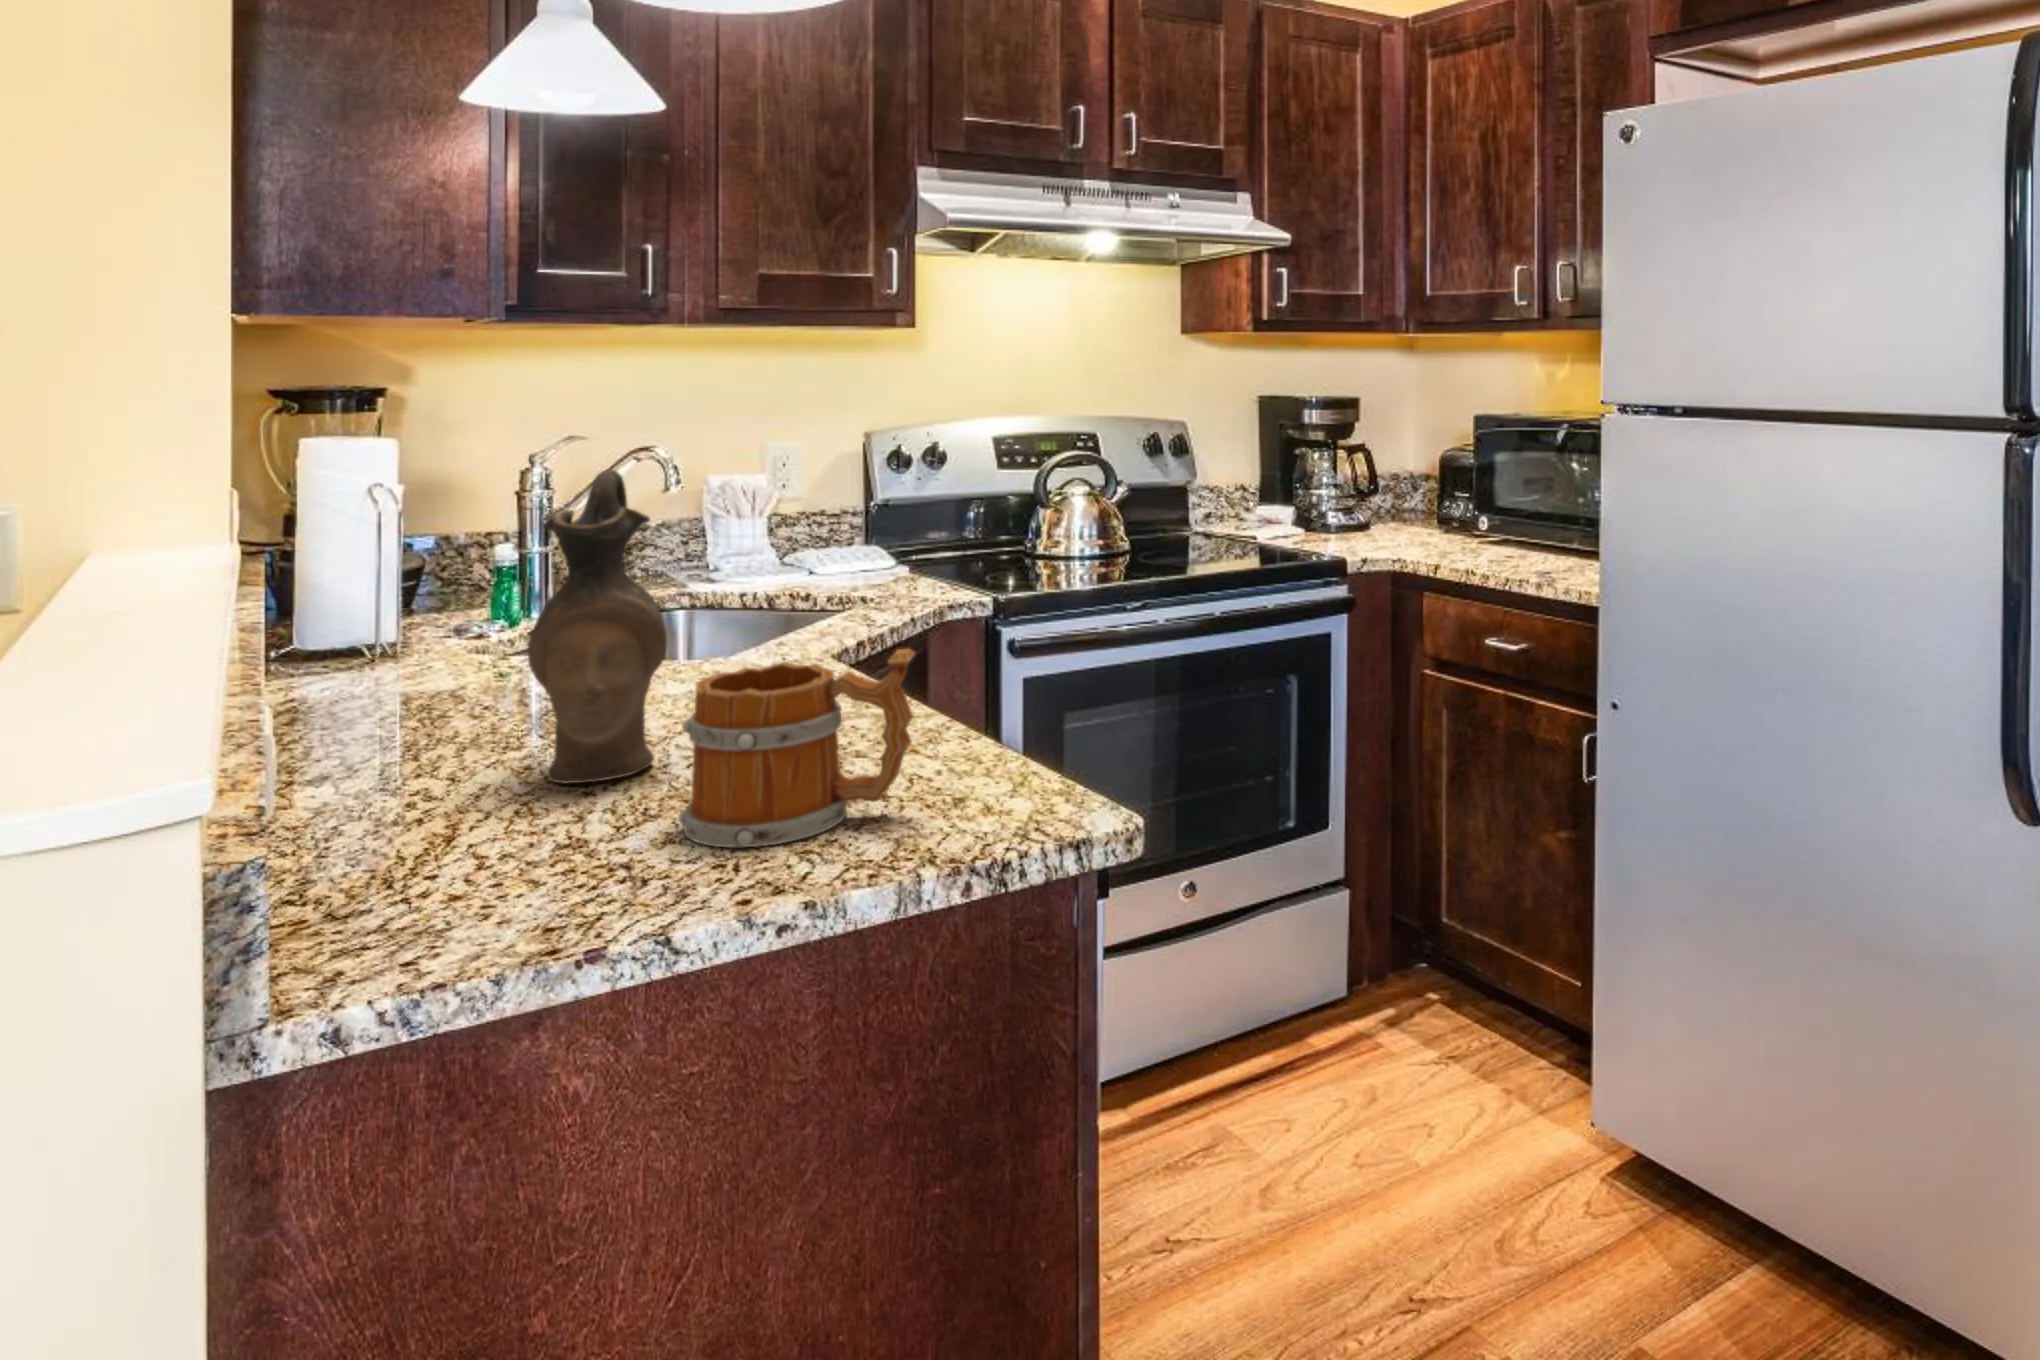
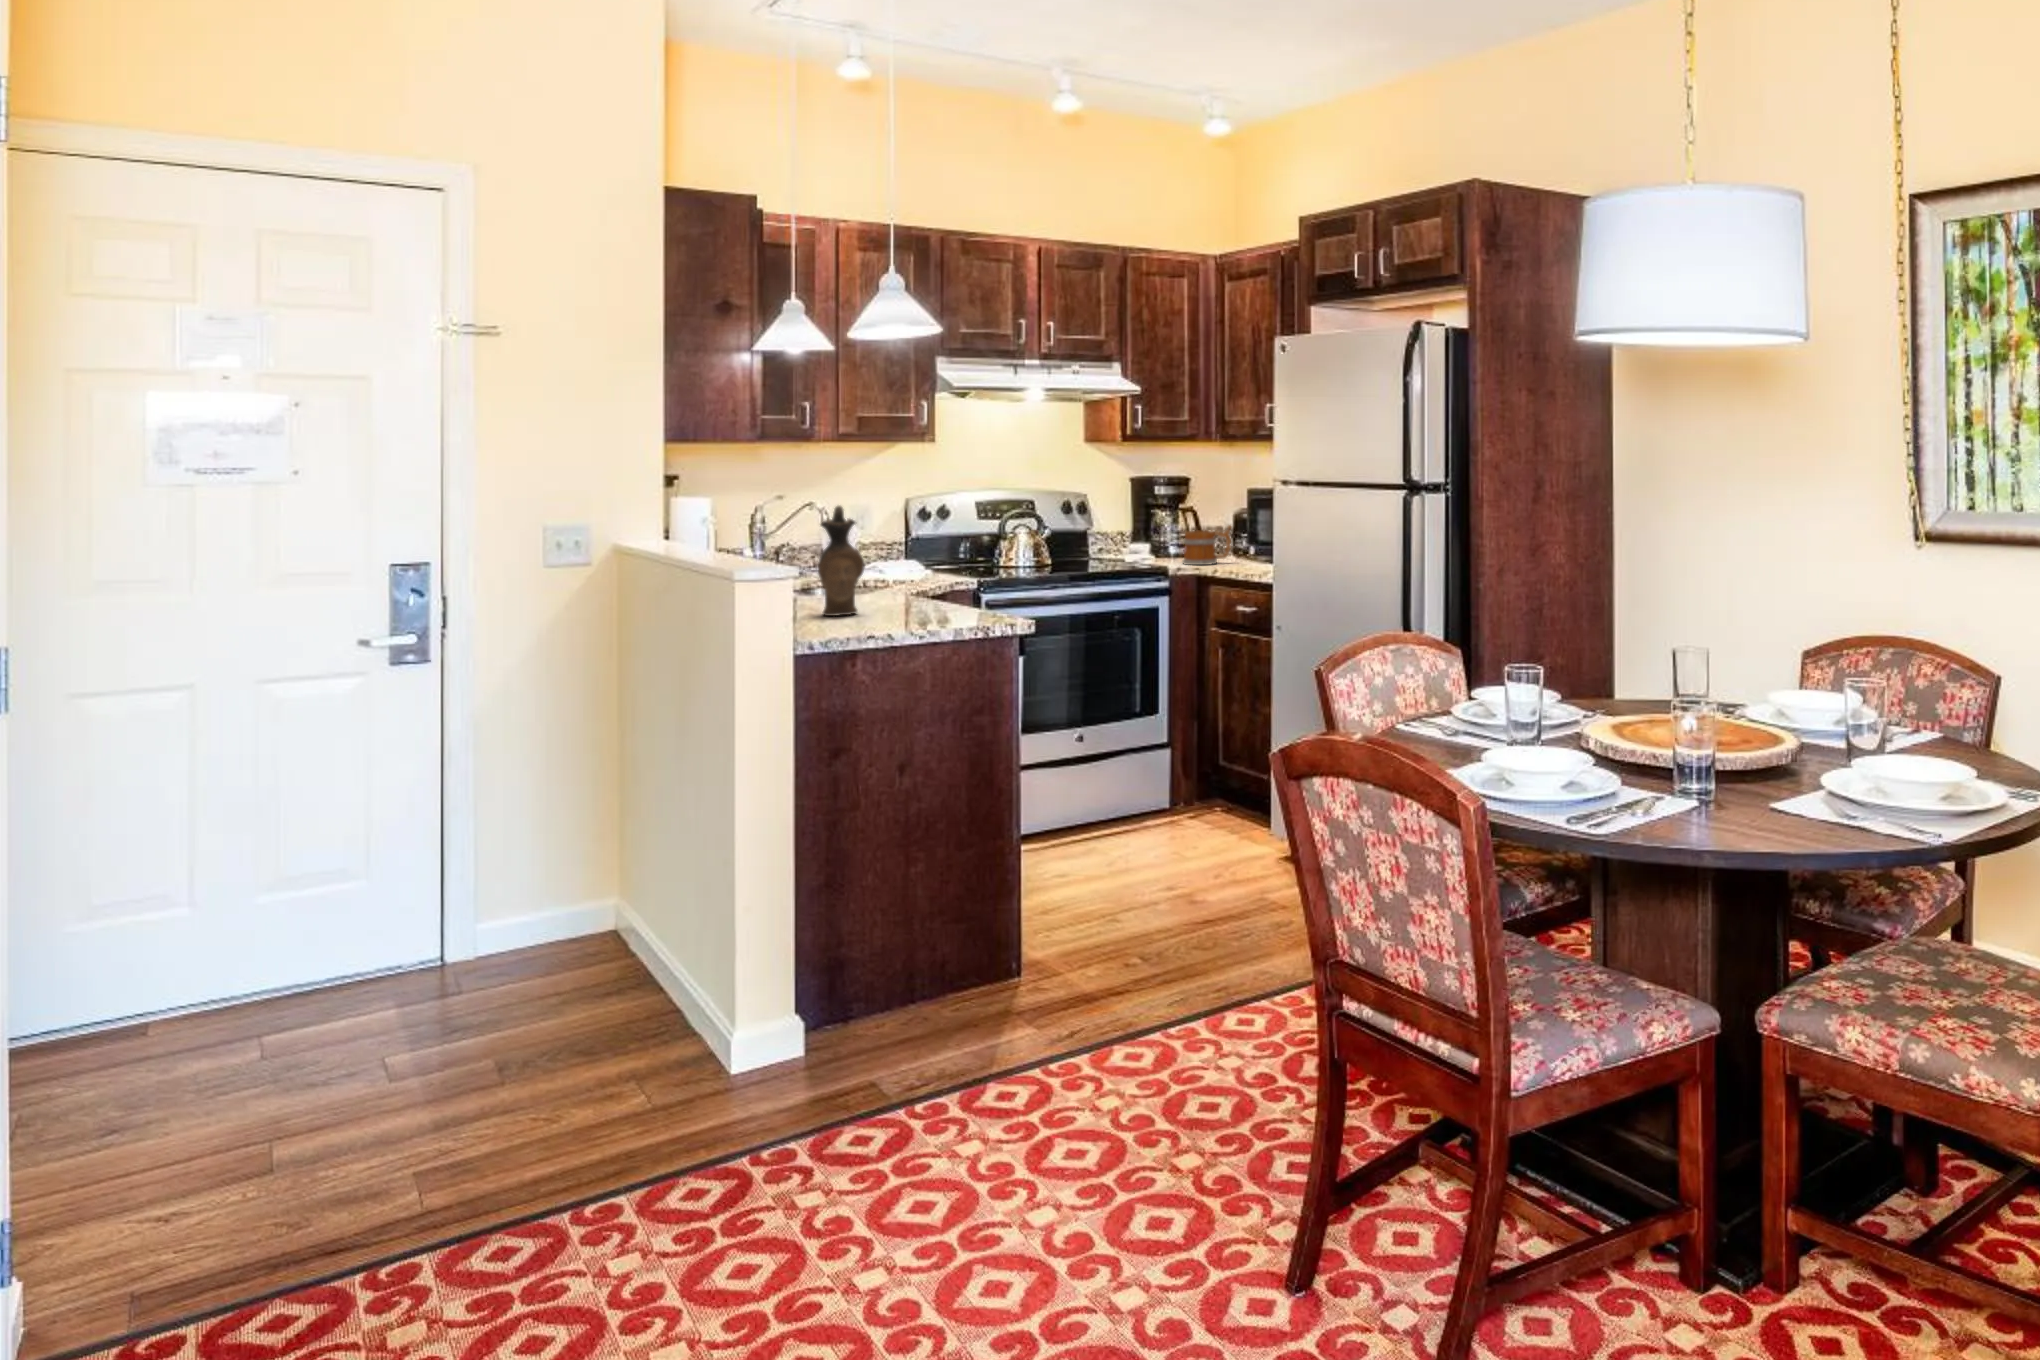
mug: present [678,649,915,847] -> present [1182,526,1231,565]

